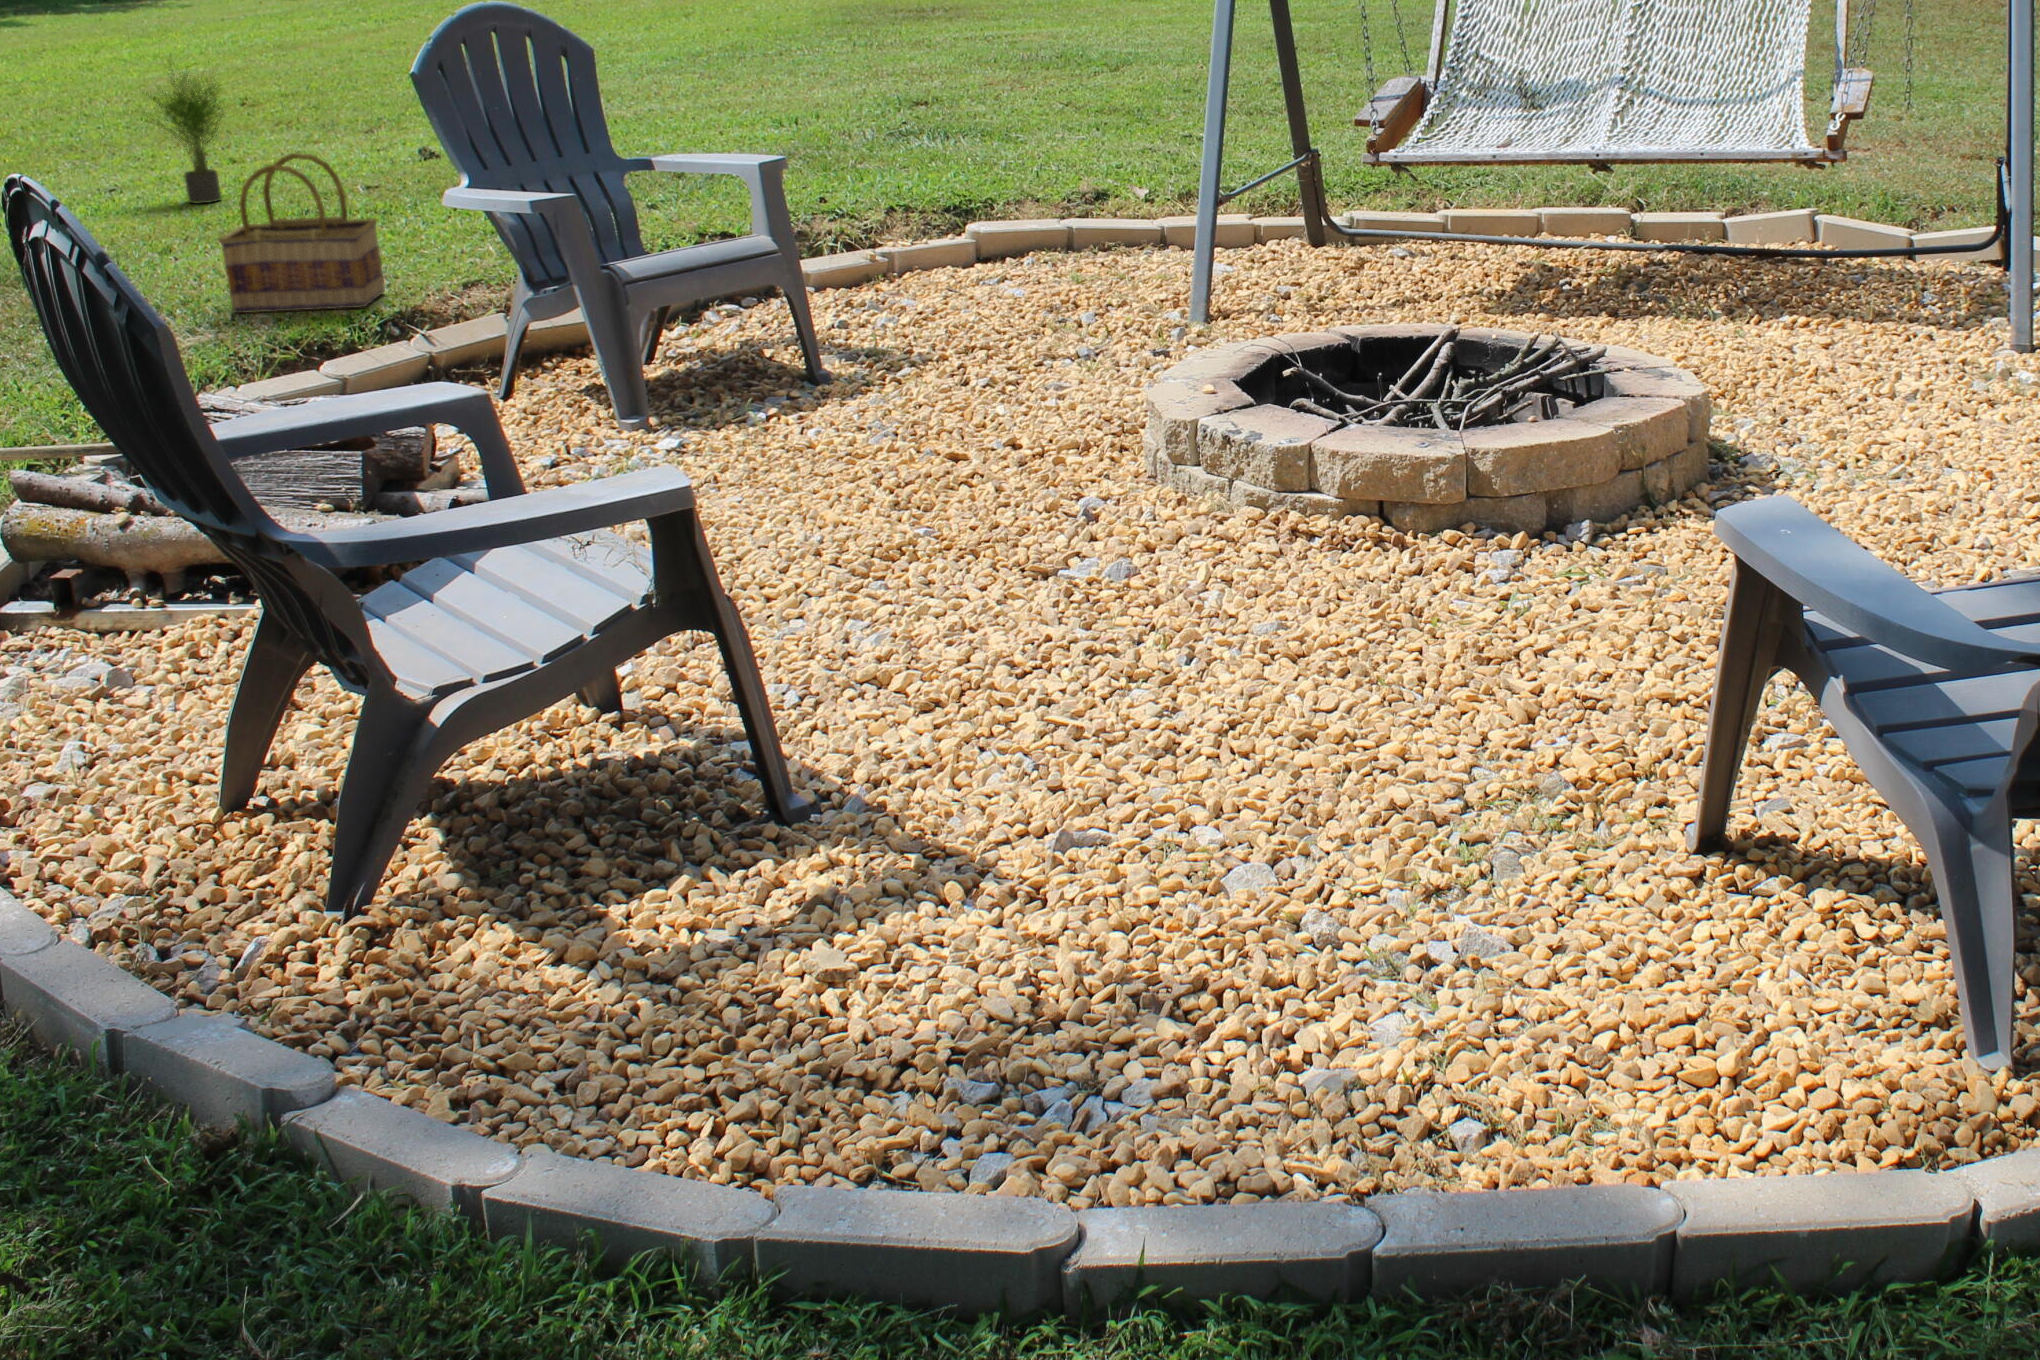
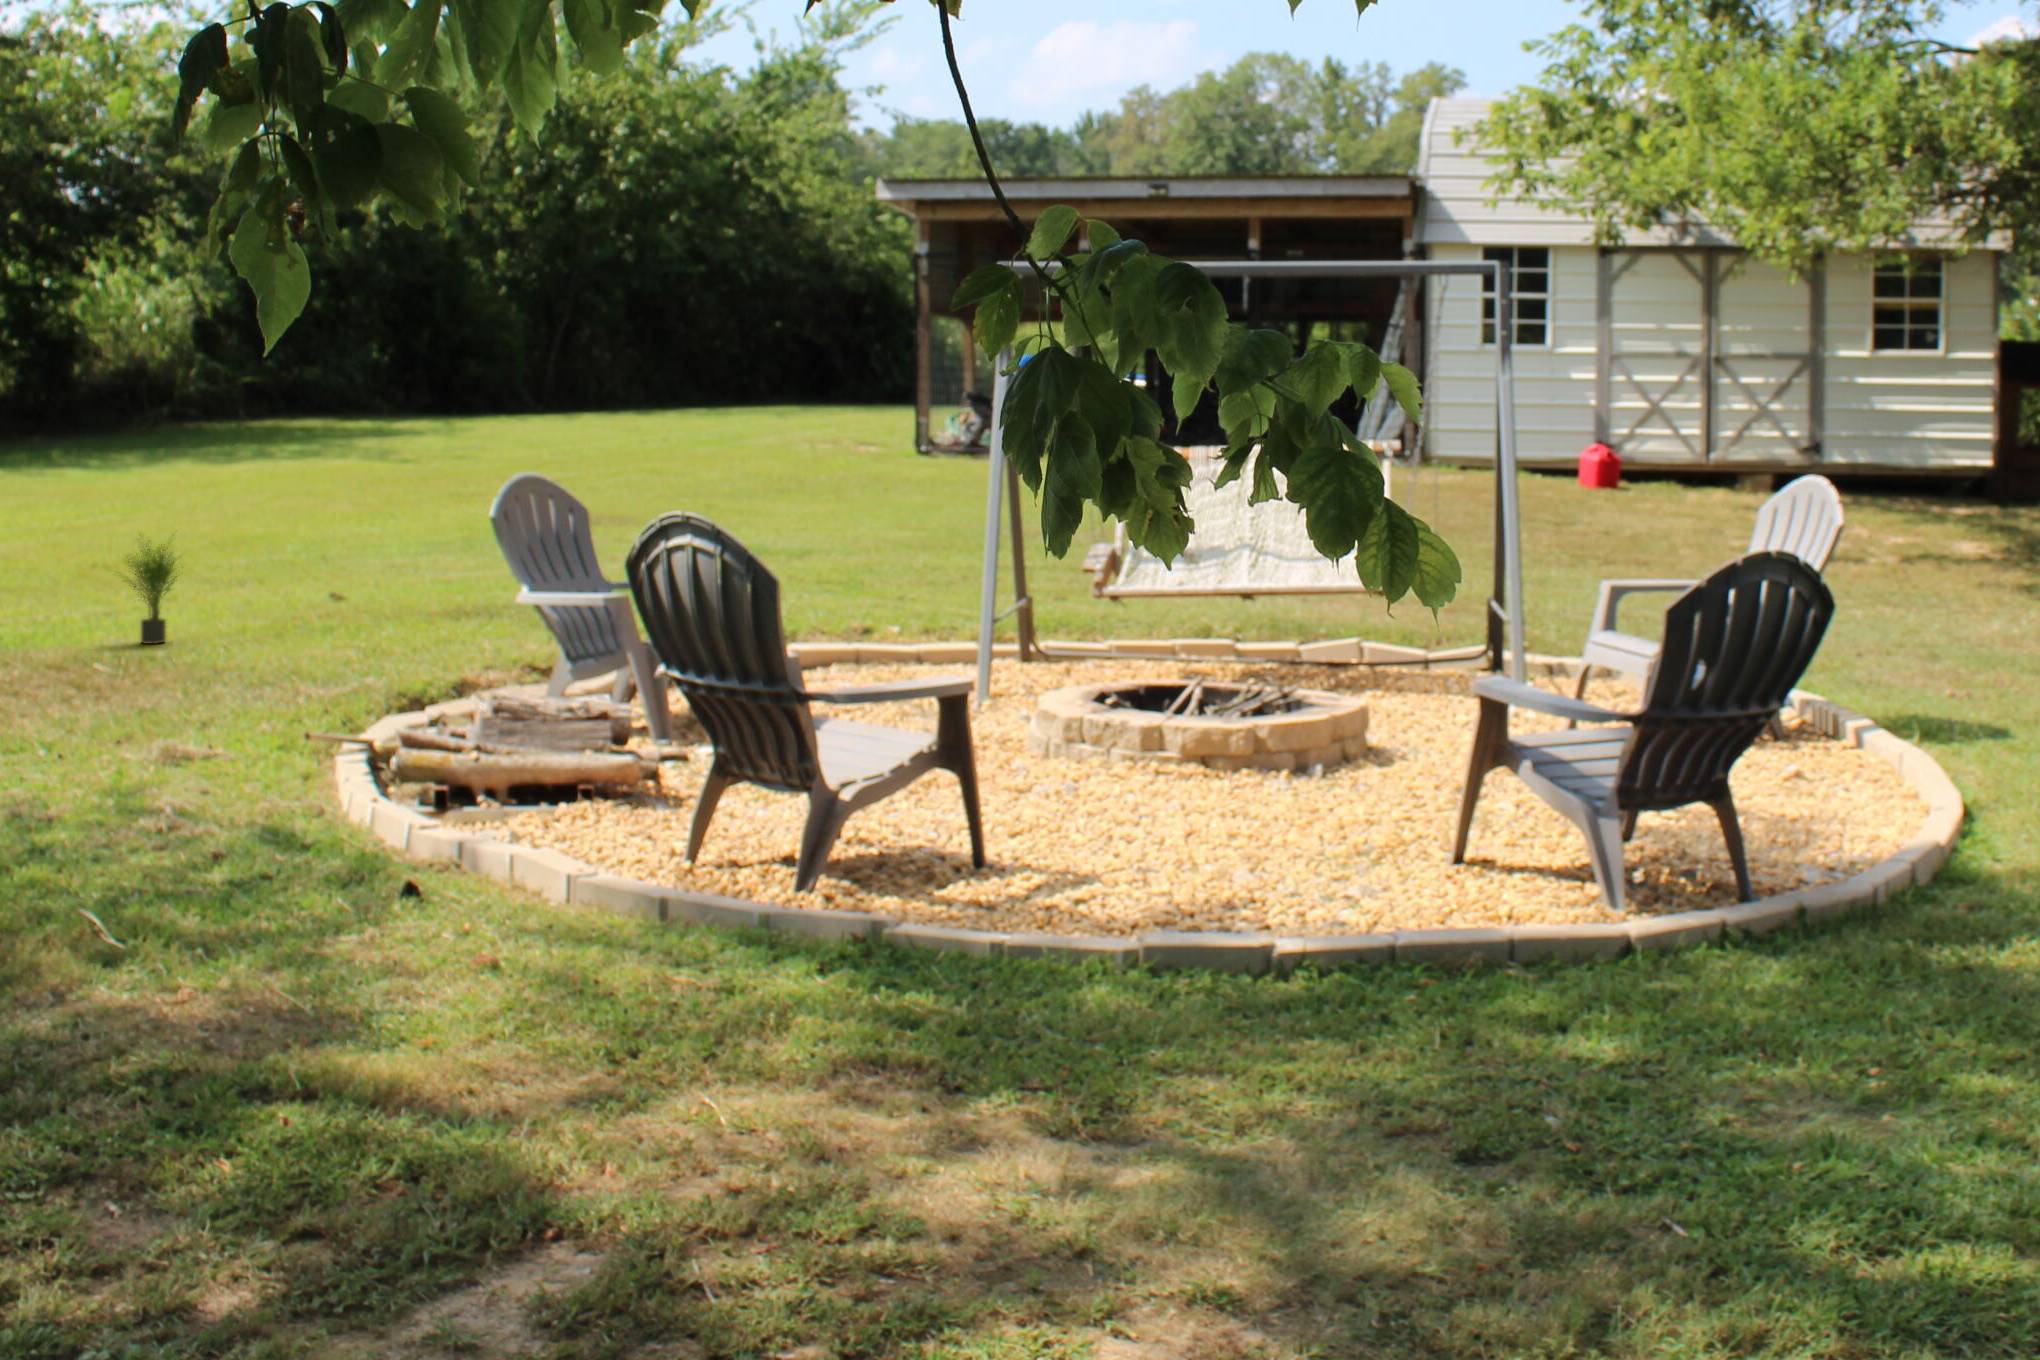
basket: present [219,153,385,313] -> none [320,585,419,696]

